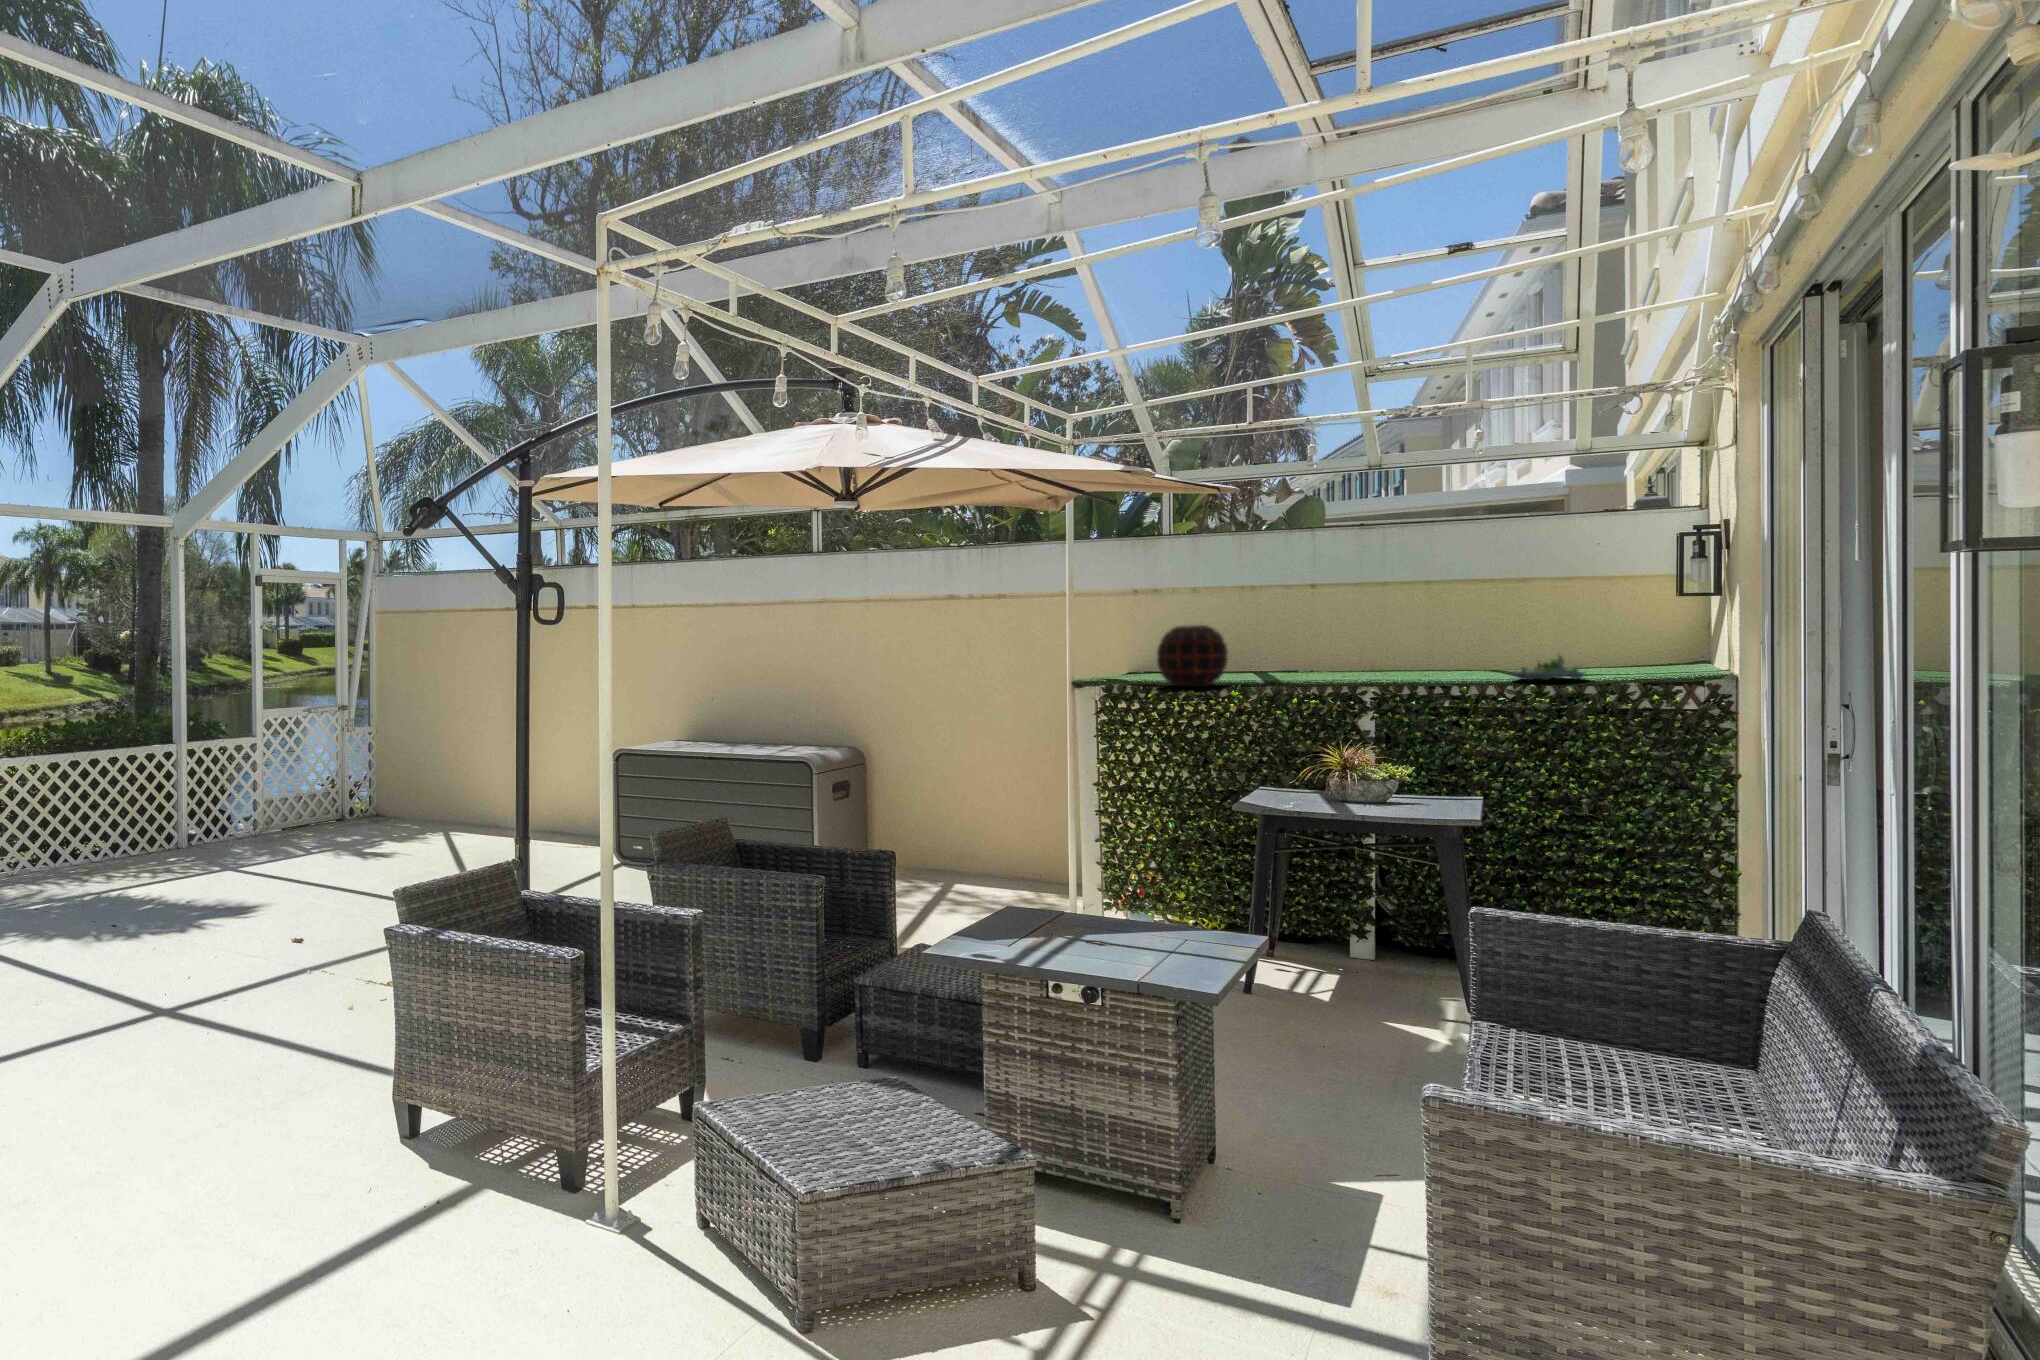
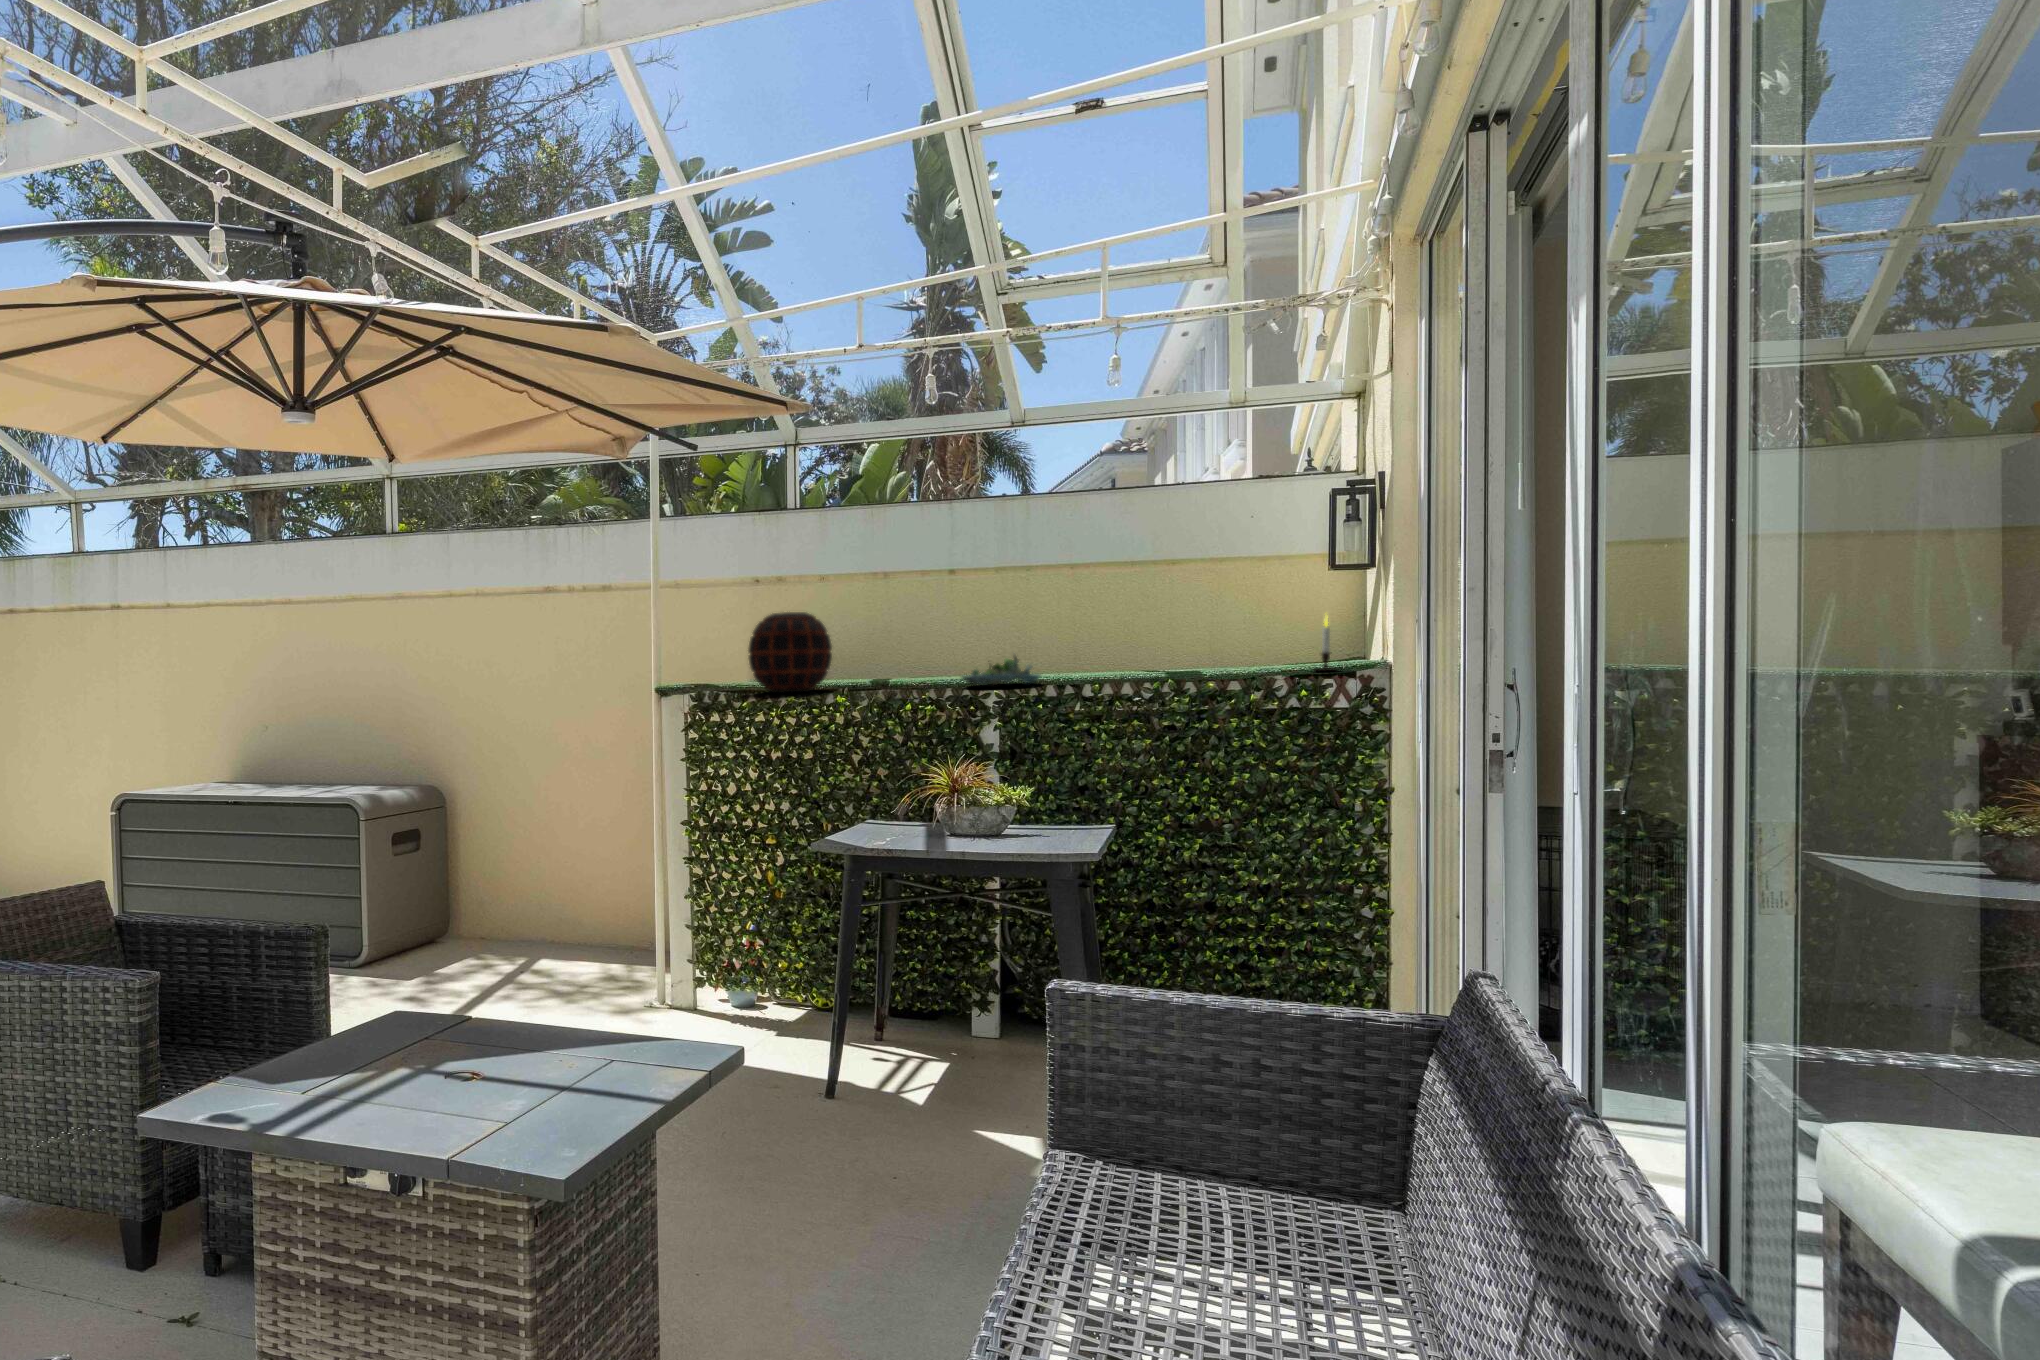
candle: none [1660,630,1697,677] -> present [1314,617,1342,671]
succulent planter: present [1509,656,1585,680] -> present [962,653,1039,685]

